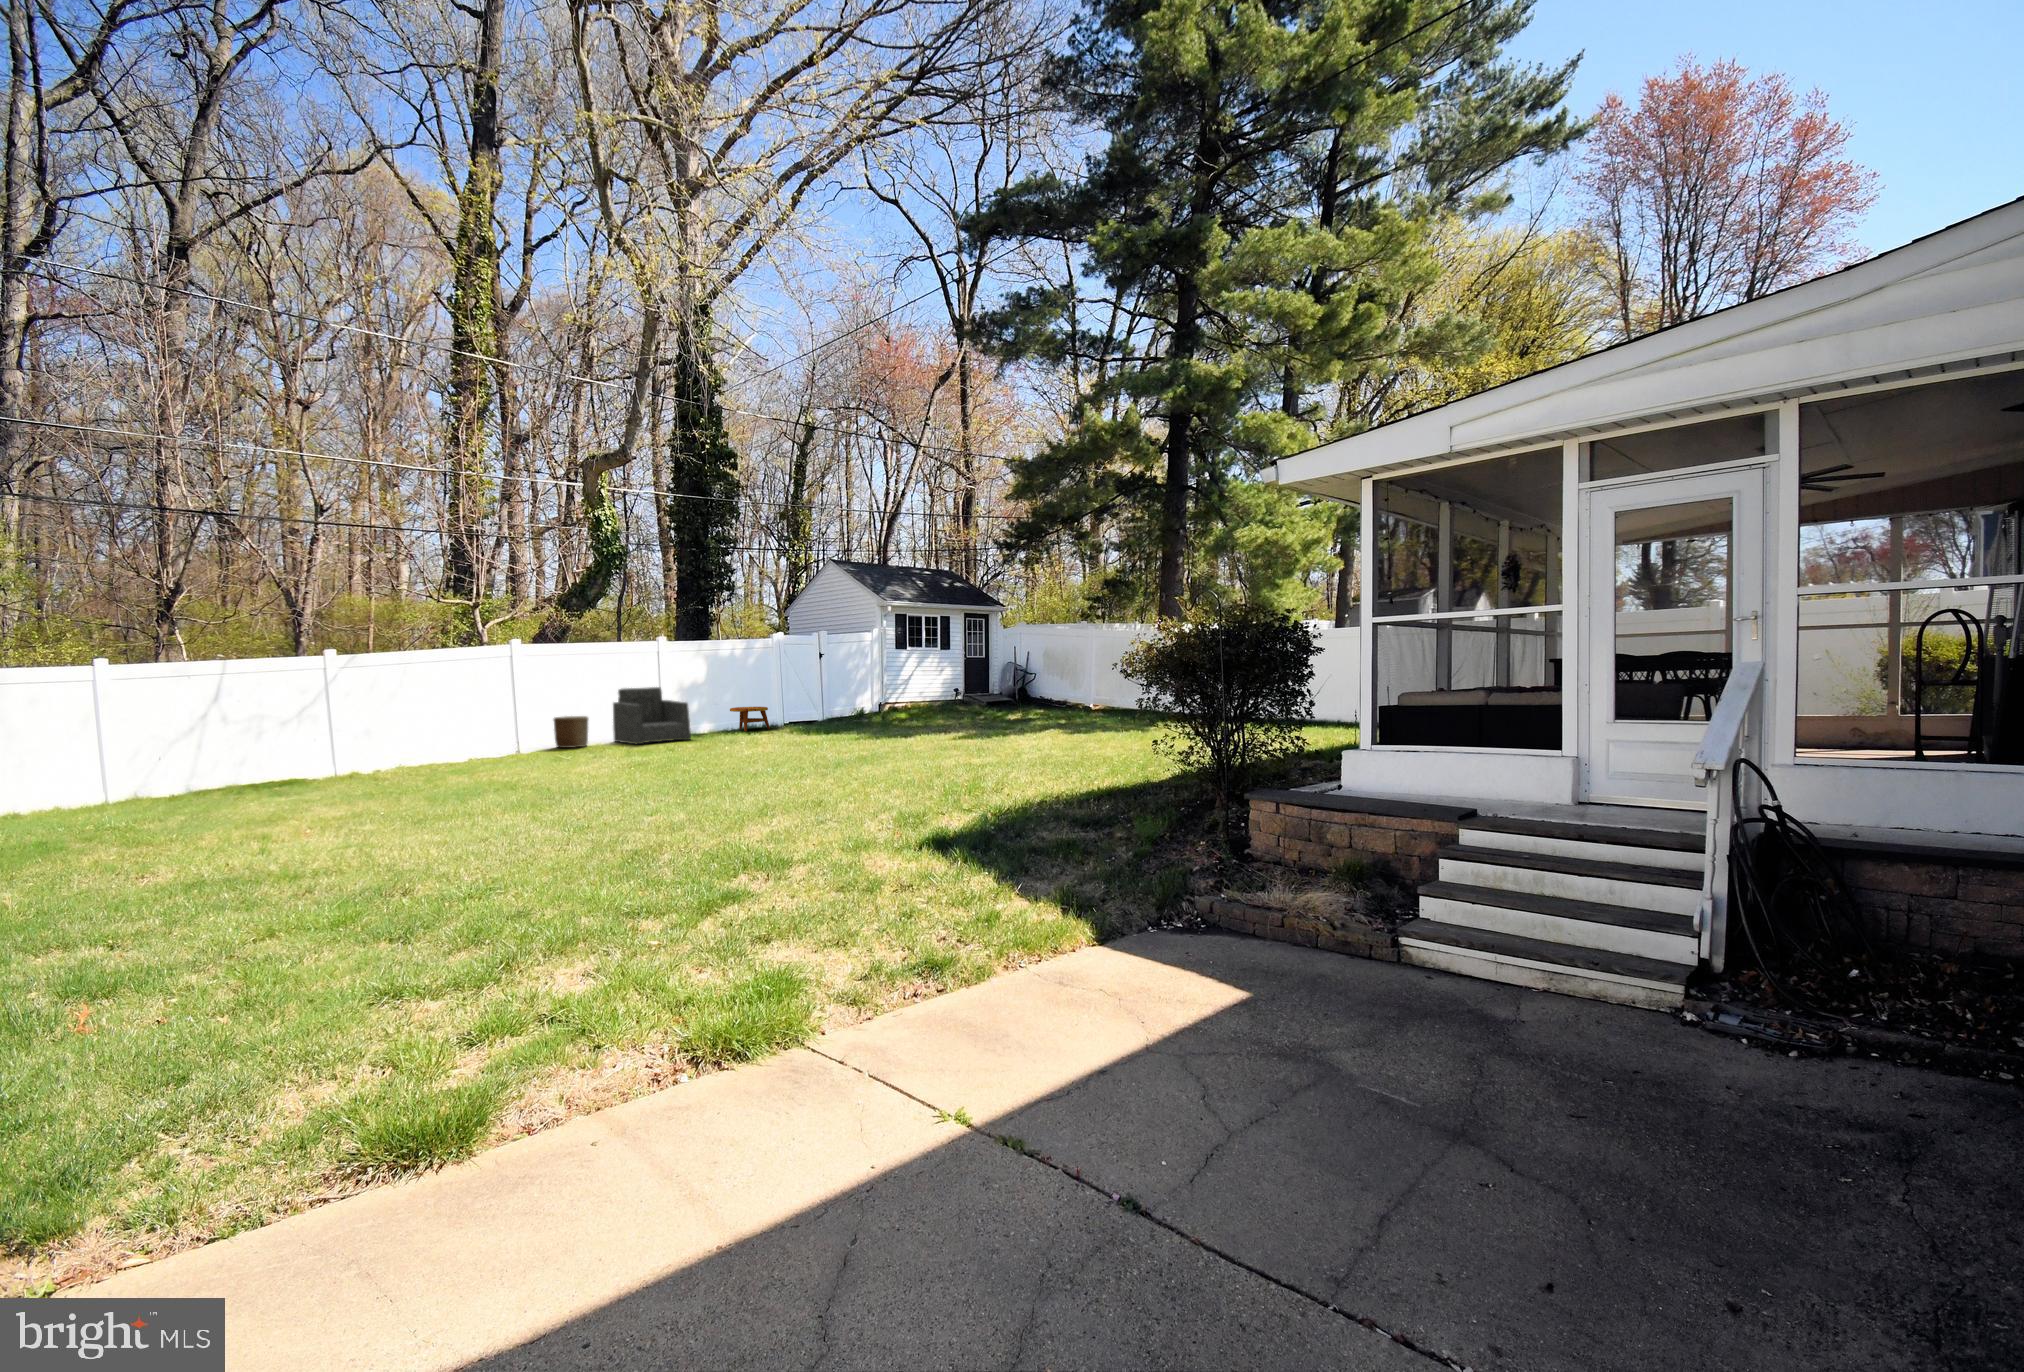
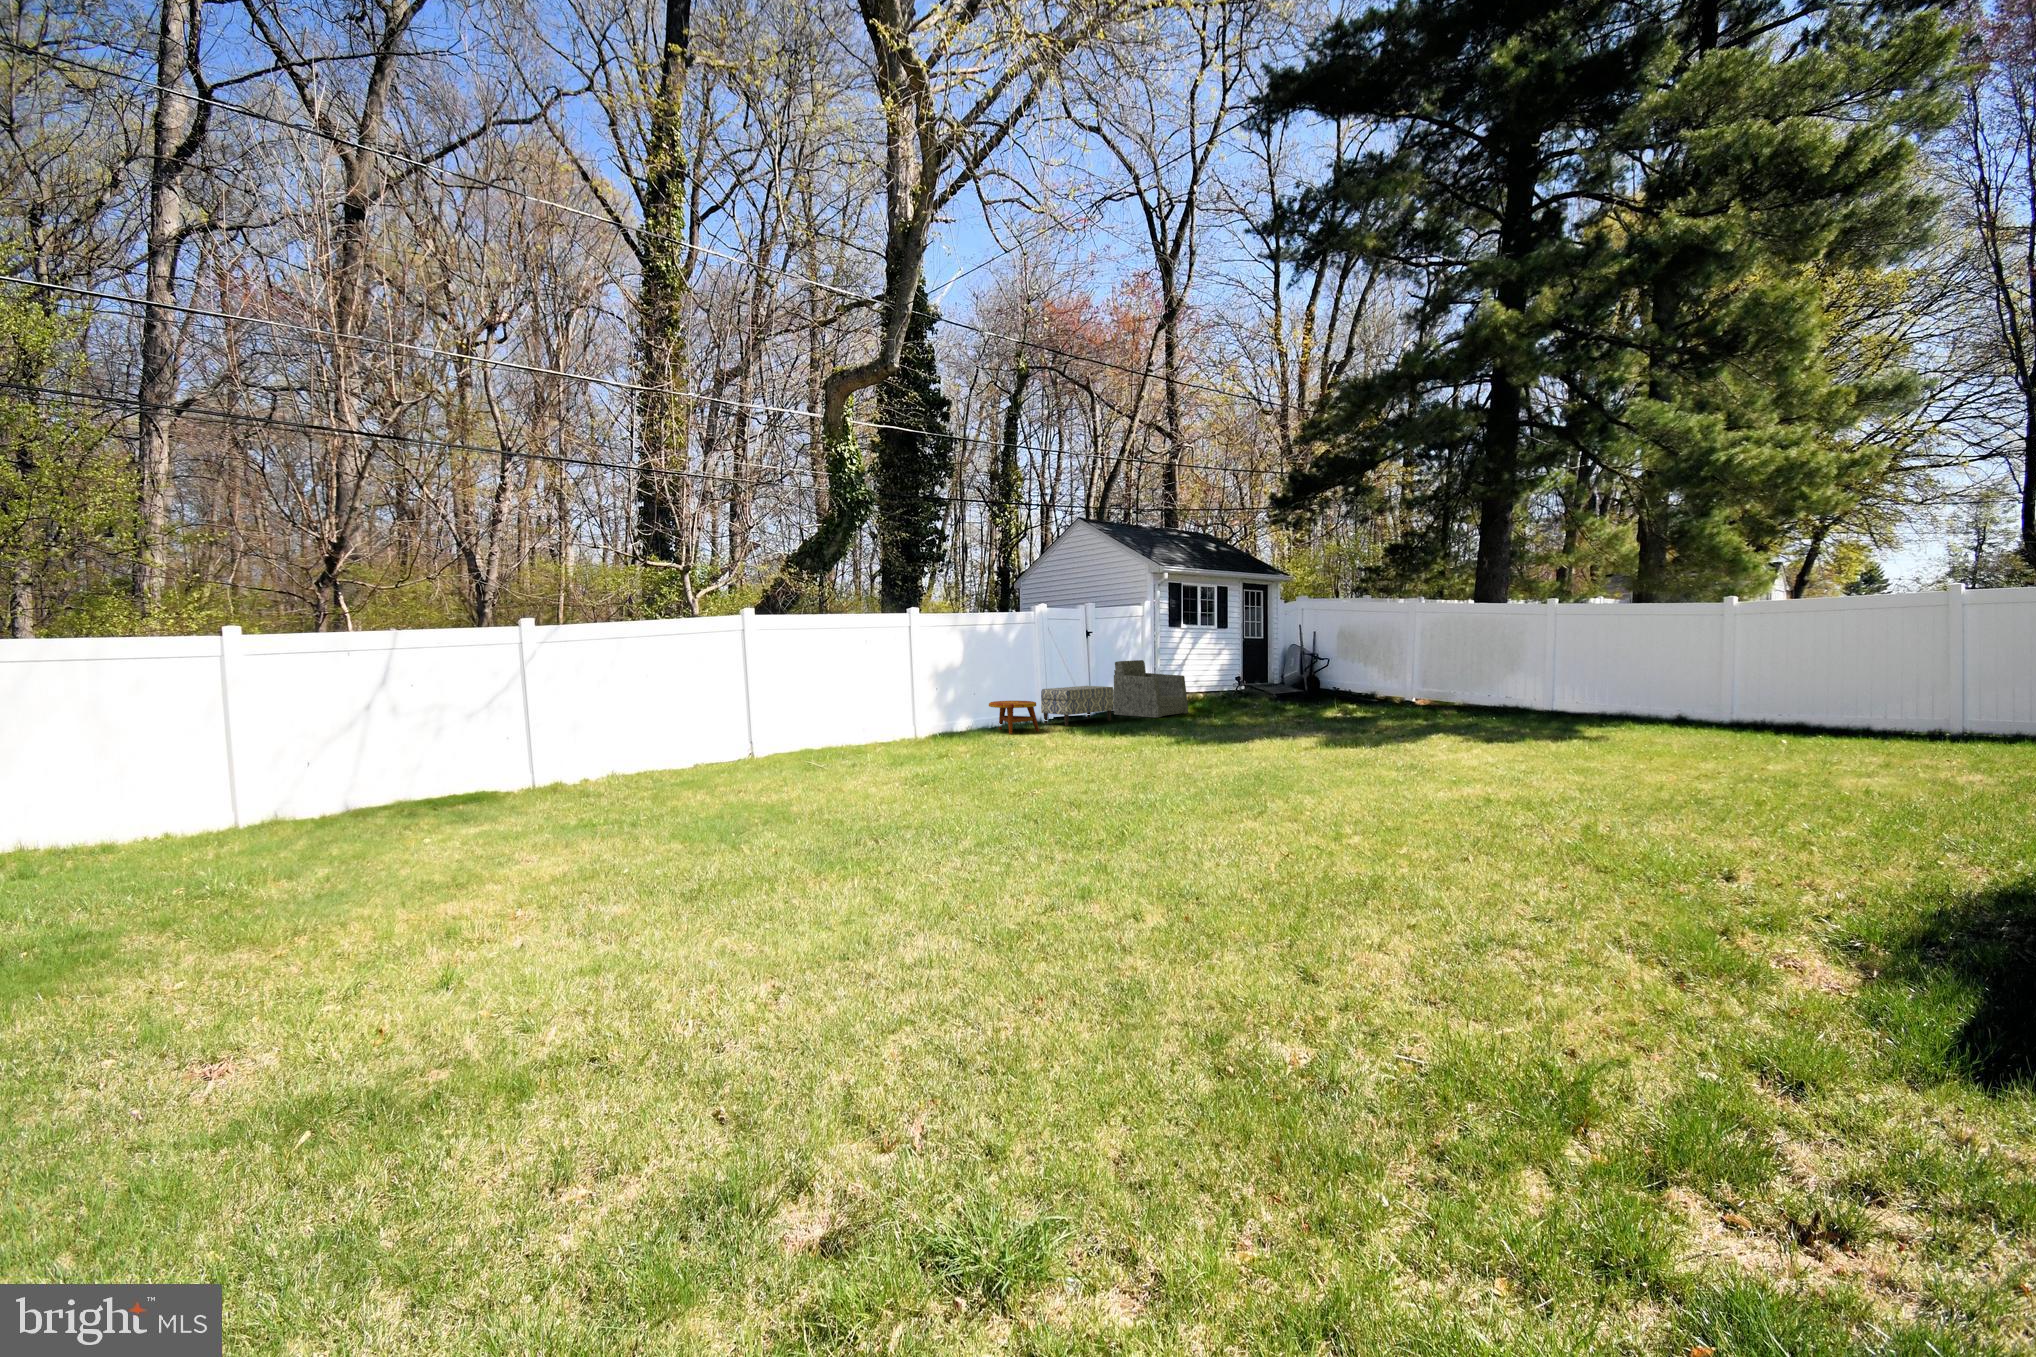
armchair: present [613,687,691,744] -> present [1114,660,1188,718]
bench: none [776,695,836,726] -> present [1041,686,1114,726]
woven basket: present [554,716,588,748] -> none [777,713,821,757]

